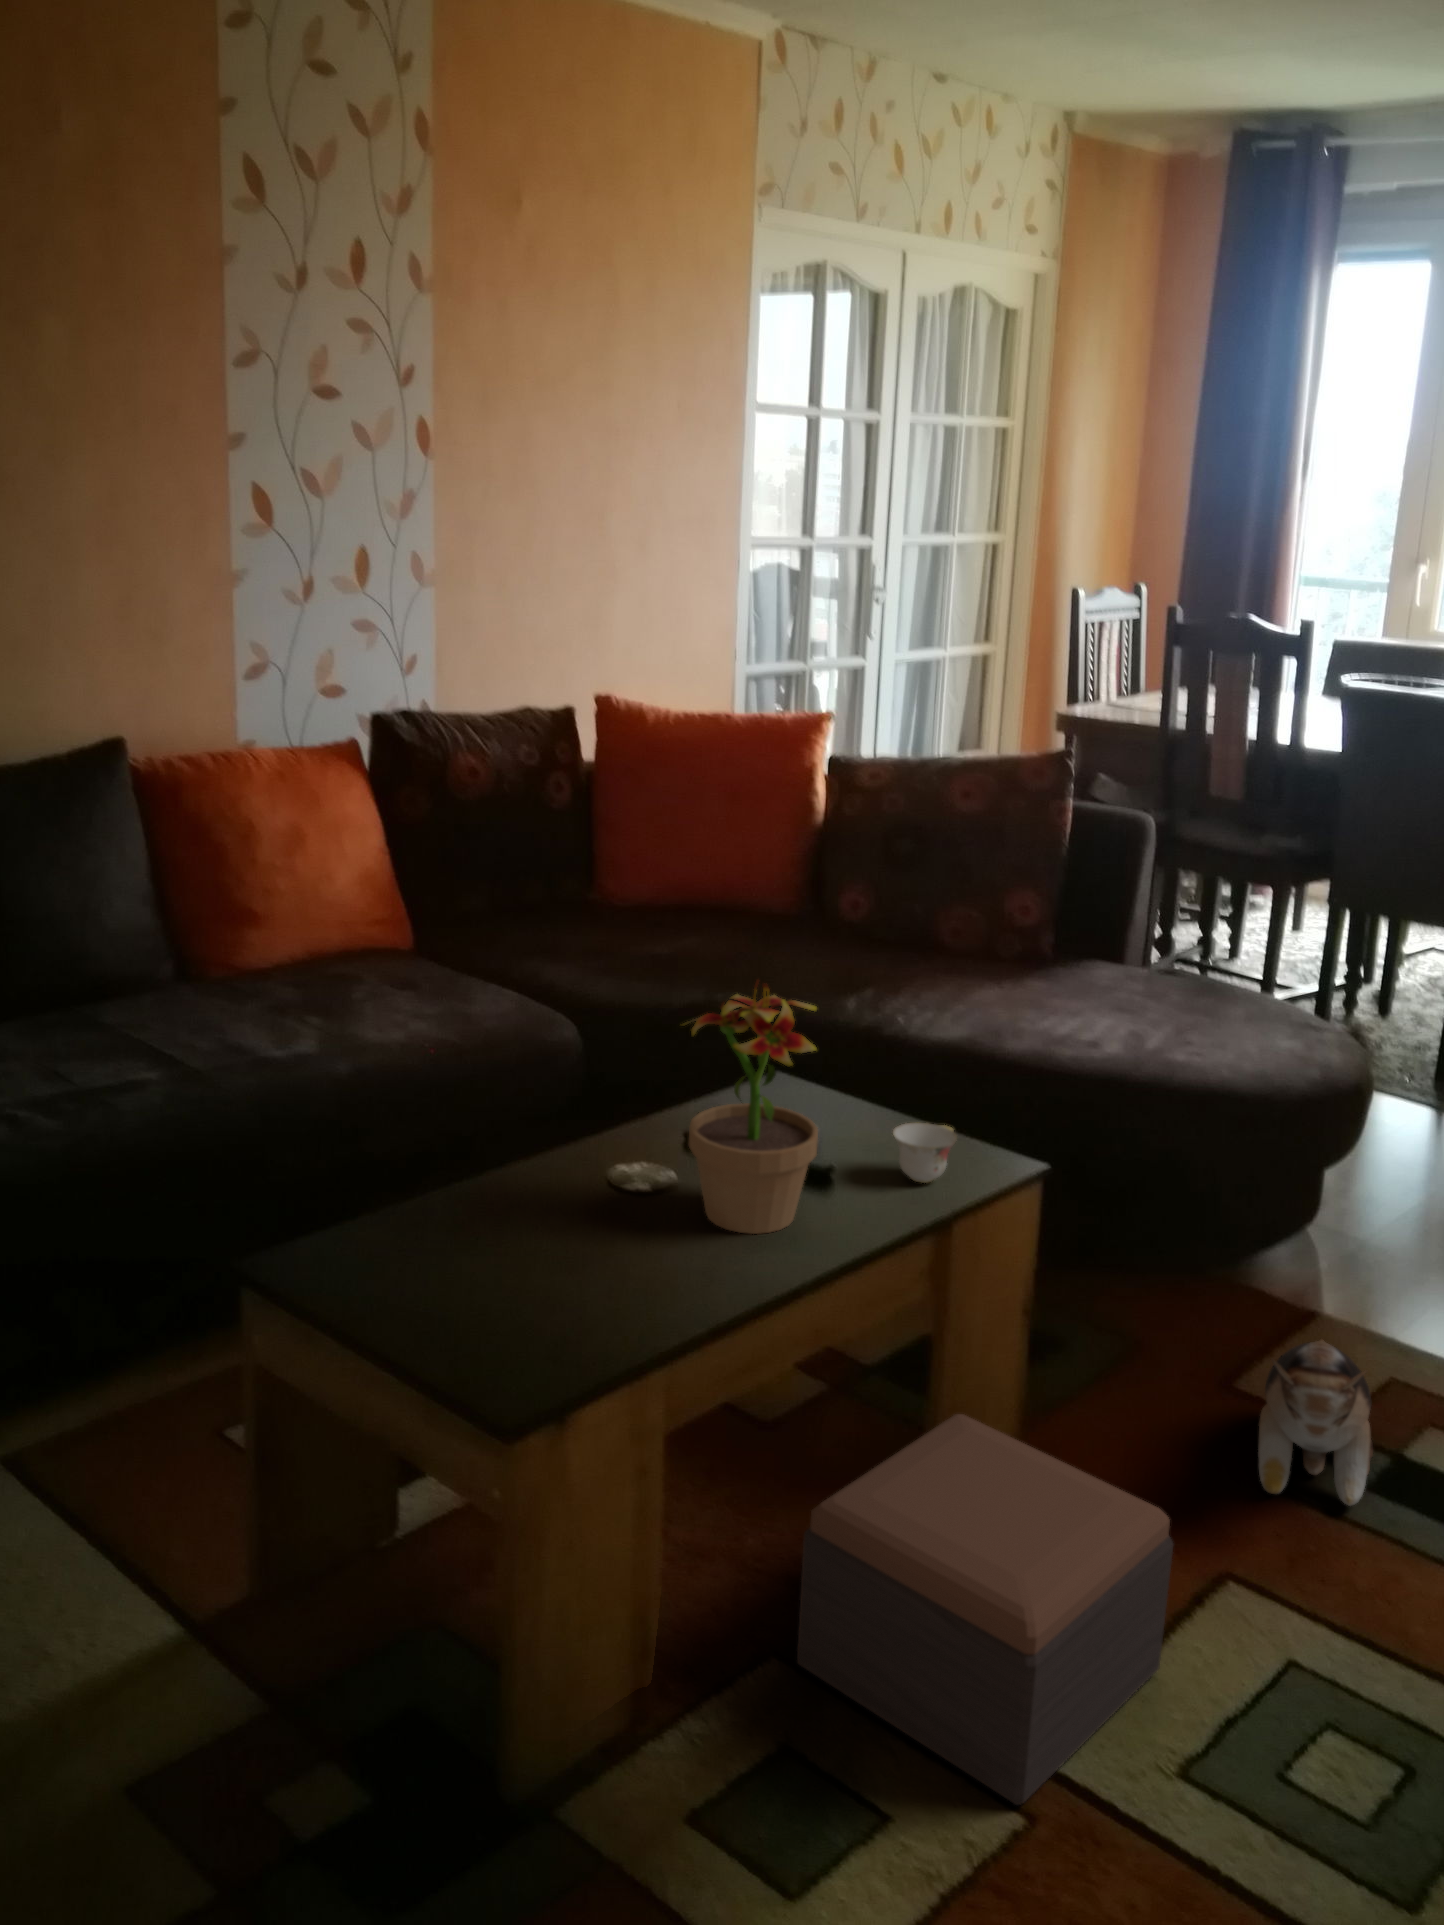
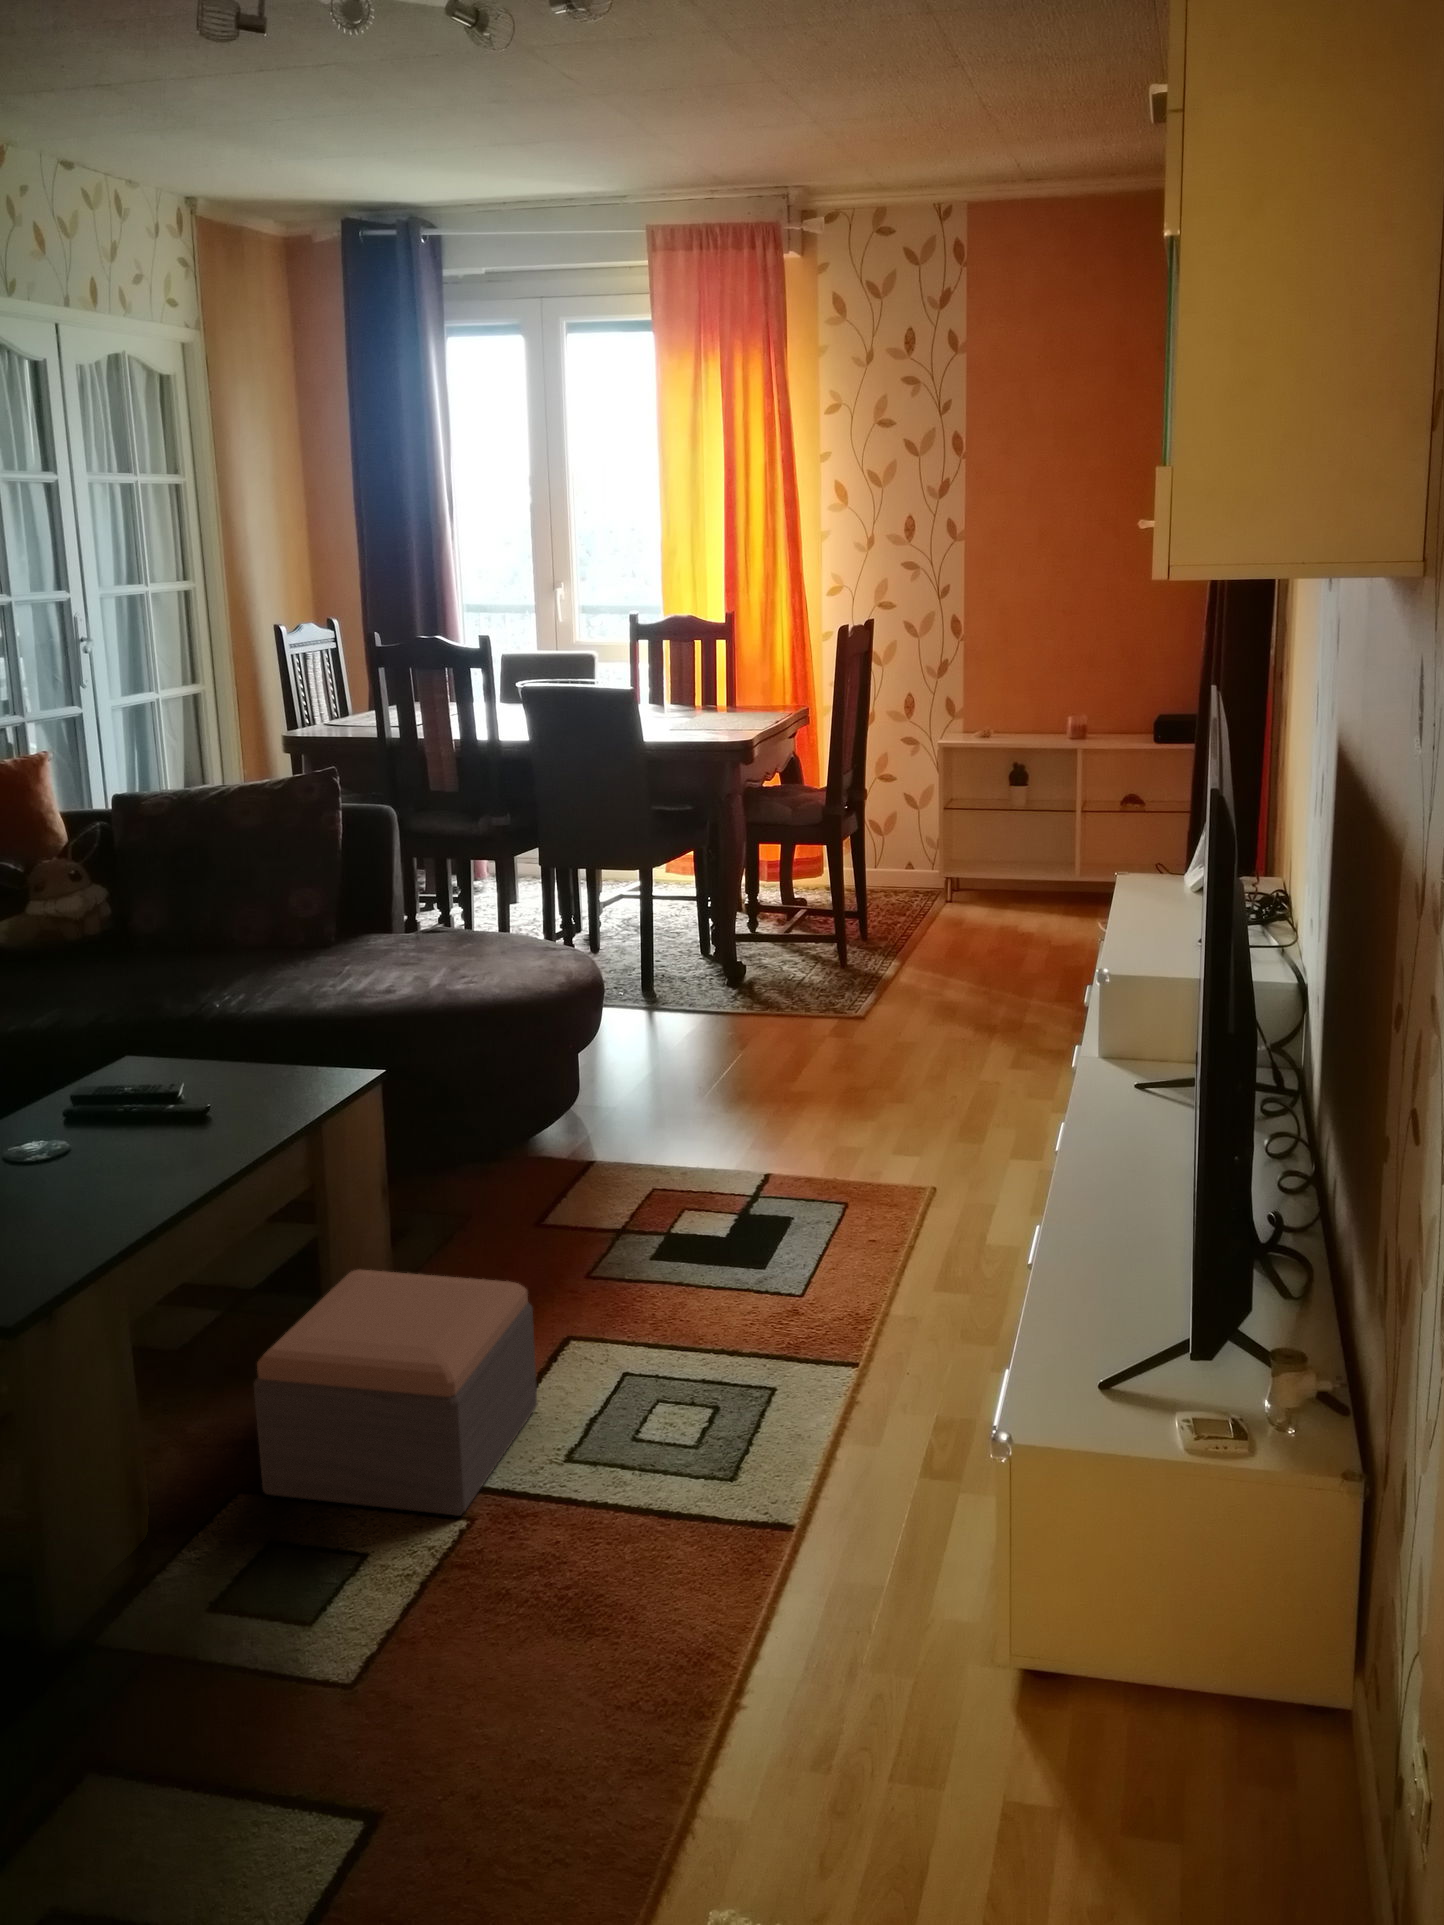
potted plant: present [682,980,818,1234] -> none [60,955,202,1169]
teacup: present [893,1123,957,1183] -> none [254,1056,309,1104]
plush toy: present [1258,1339,1373,1506] -> none [569,1152,651,1281]

